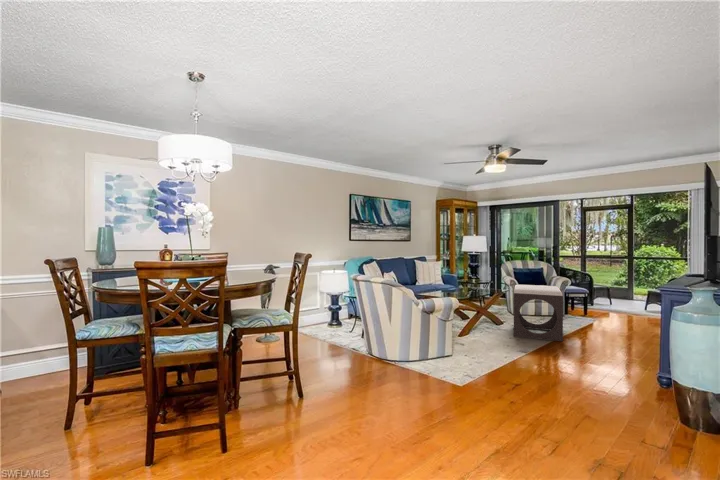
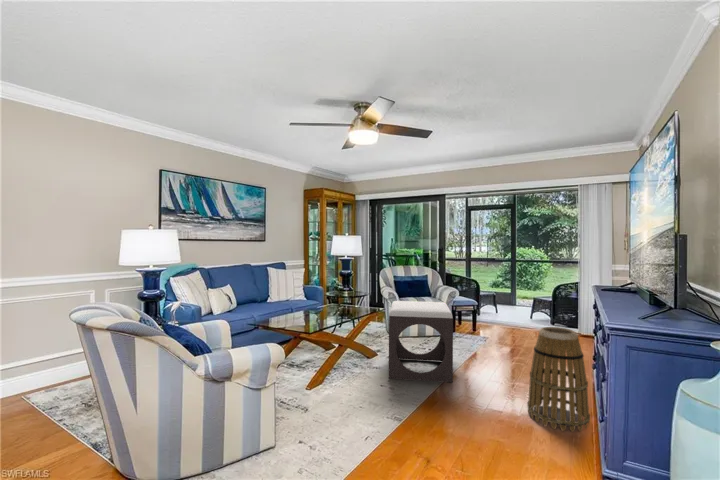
basket: none [618,301,666,369] -> present [527,327,590,432]

